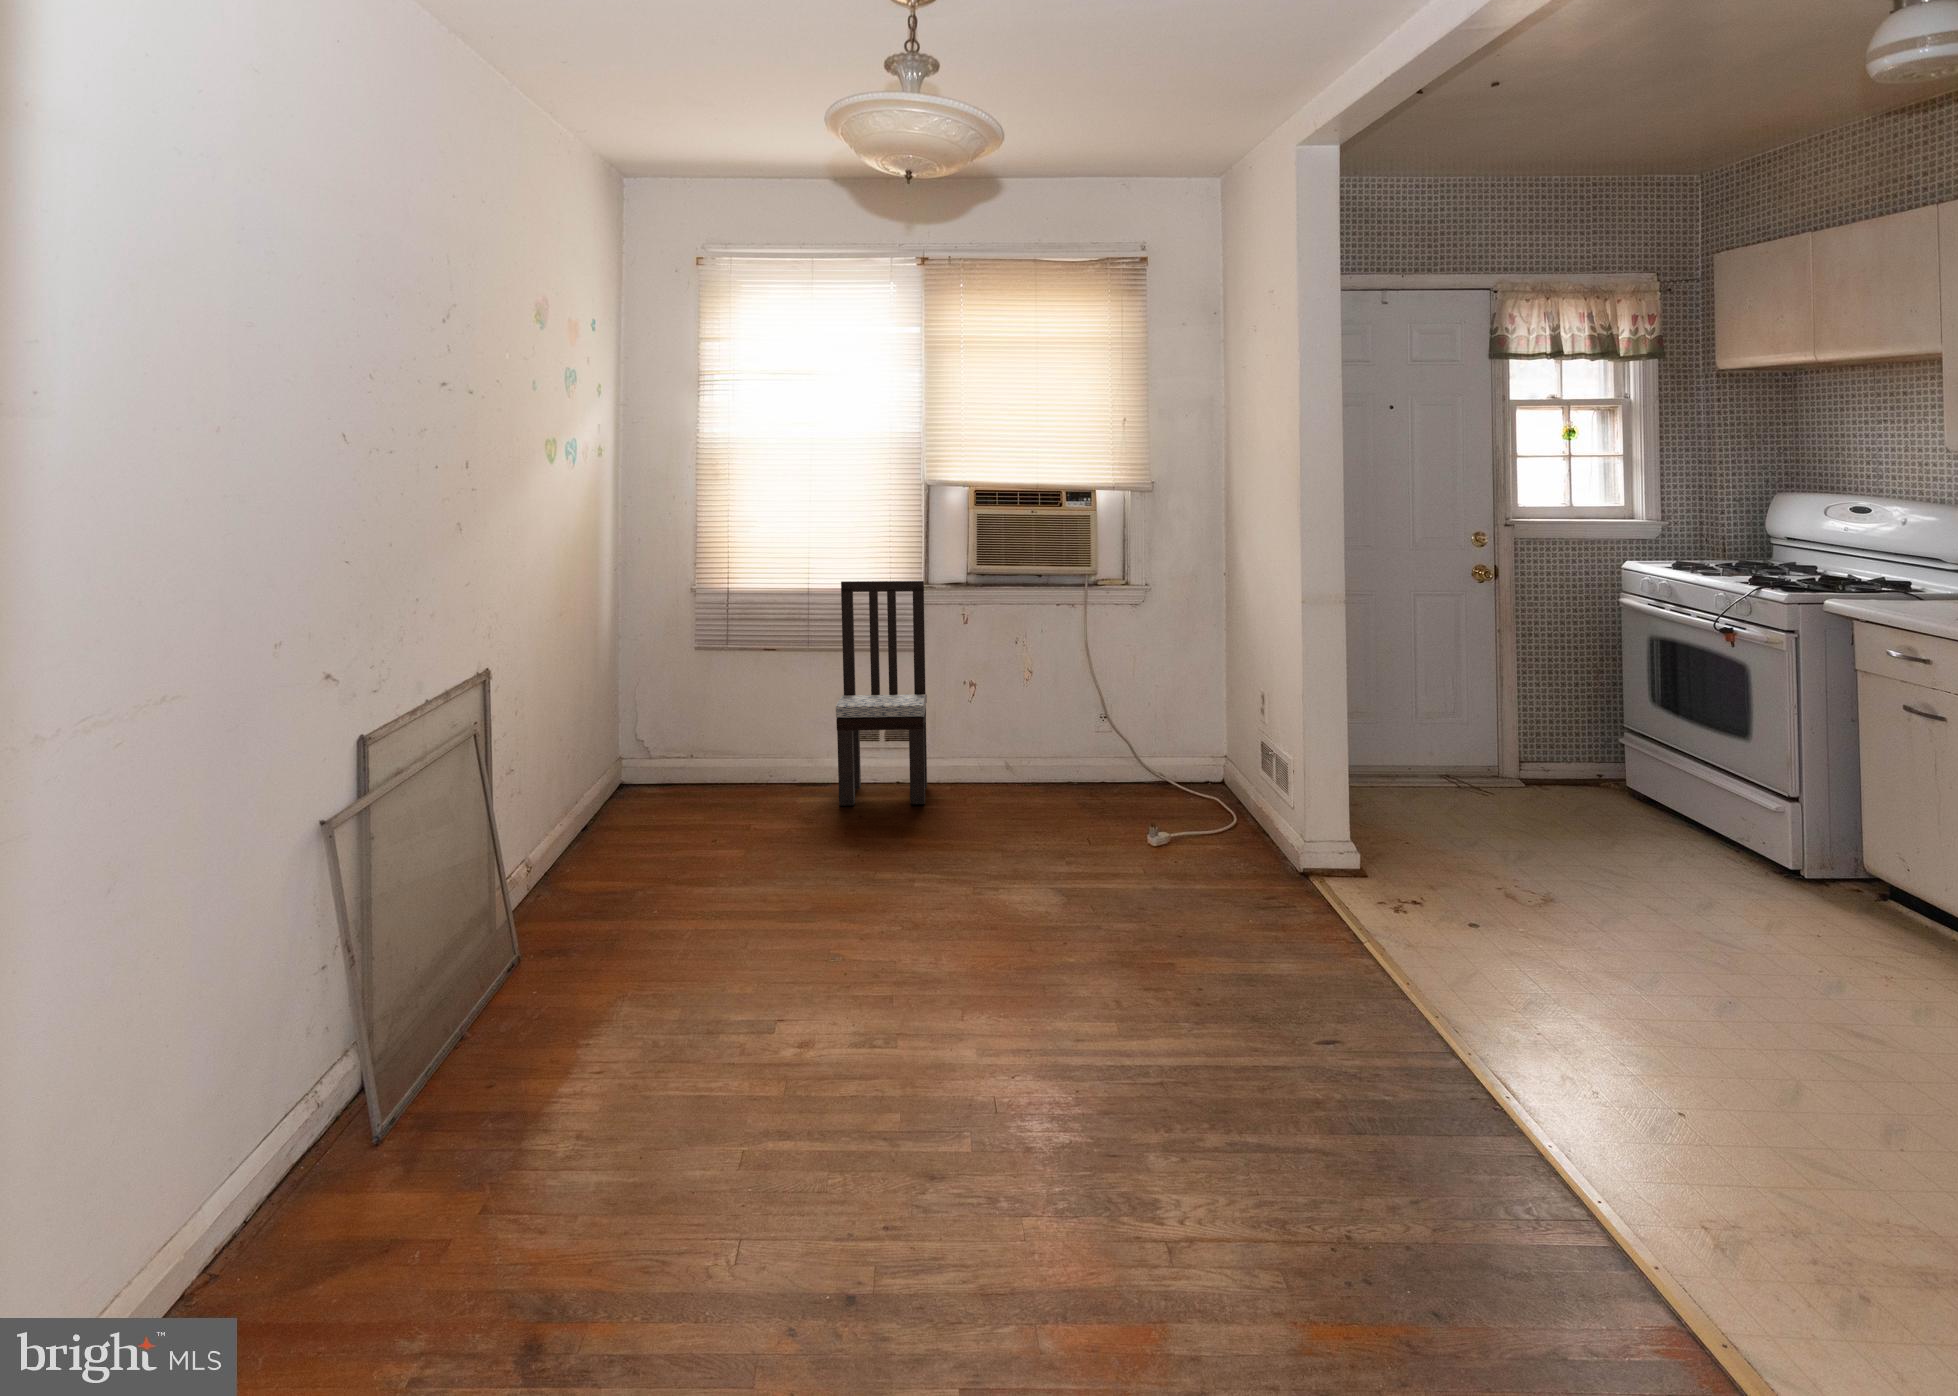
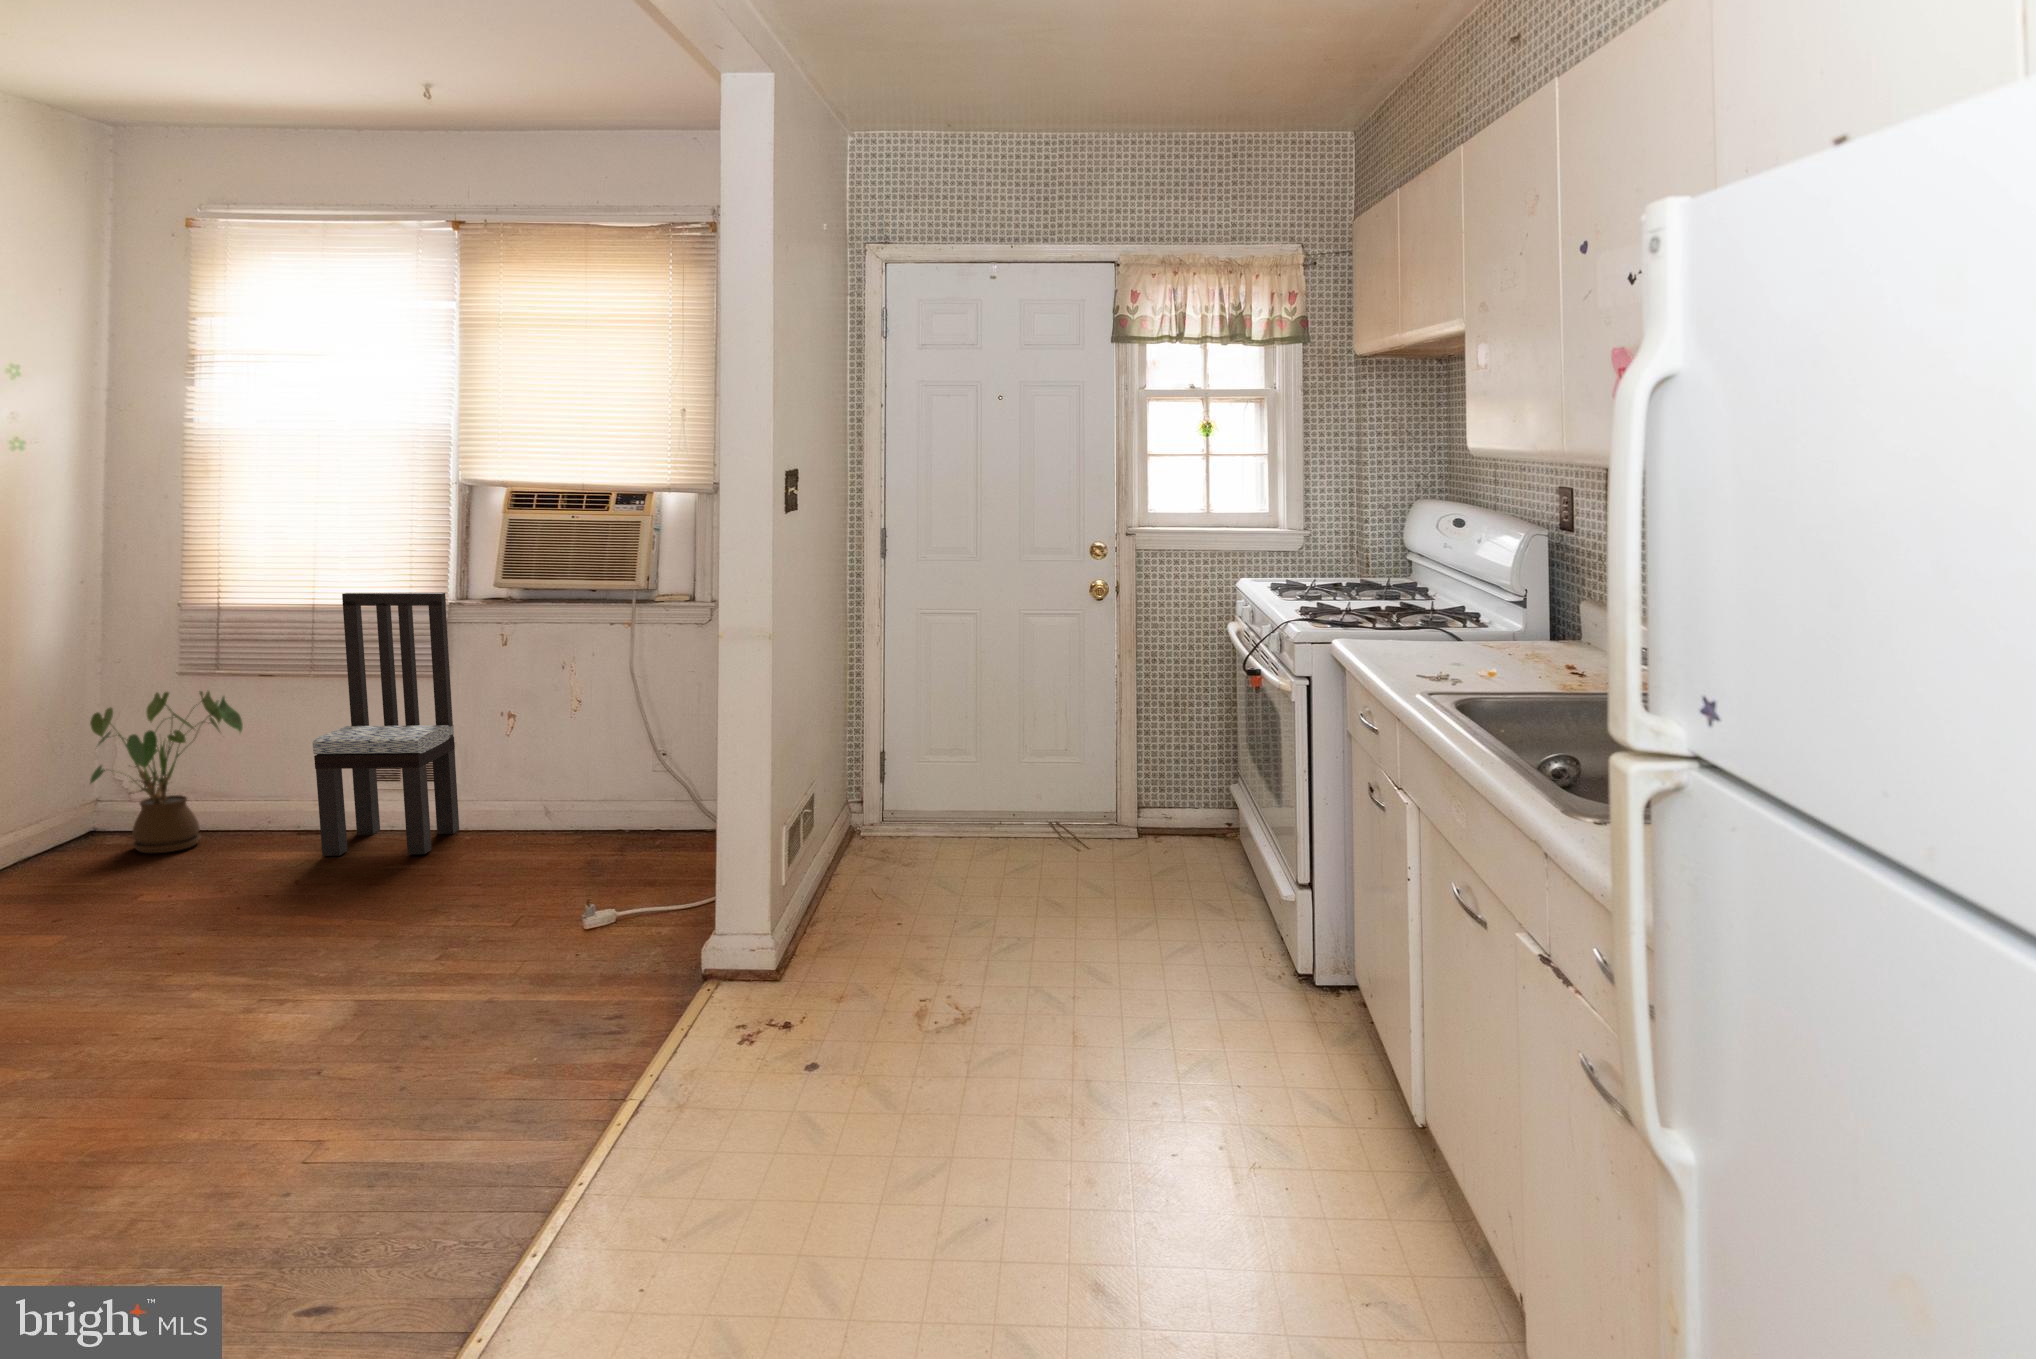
house plant: none [645,665,762,804] -> present [90,691,243,853]

